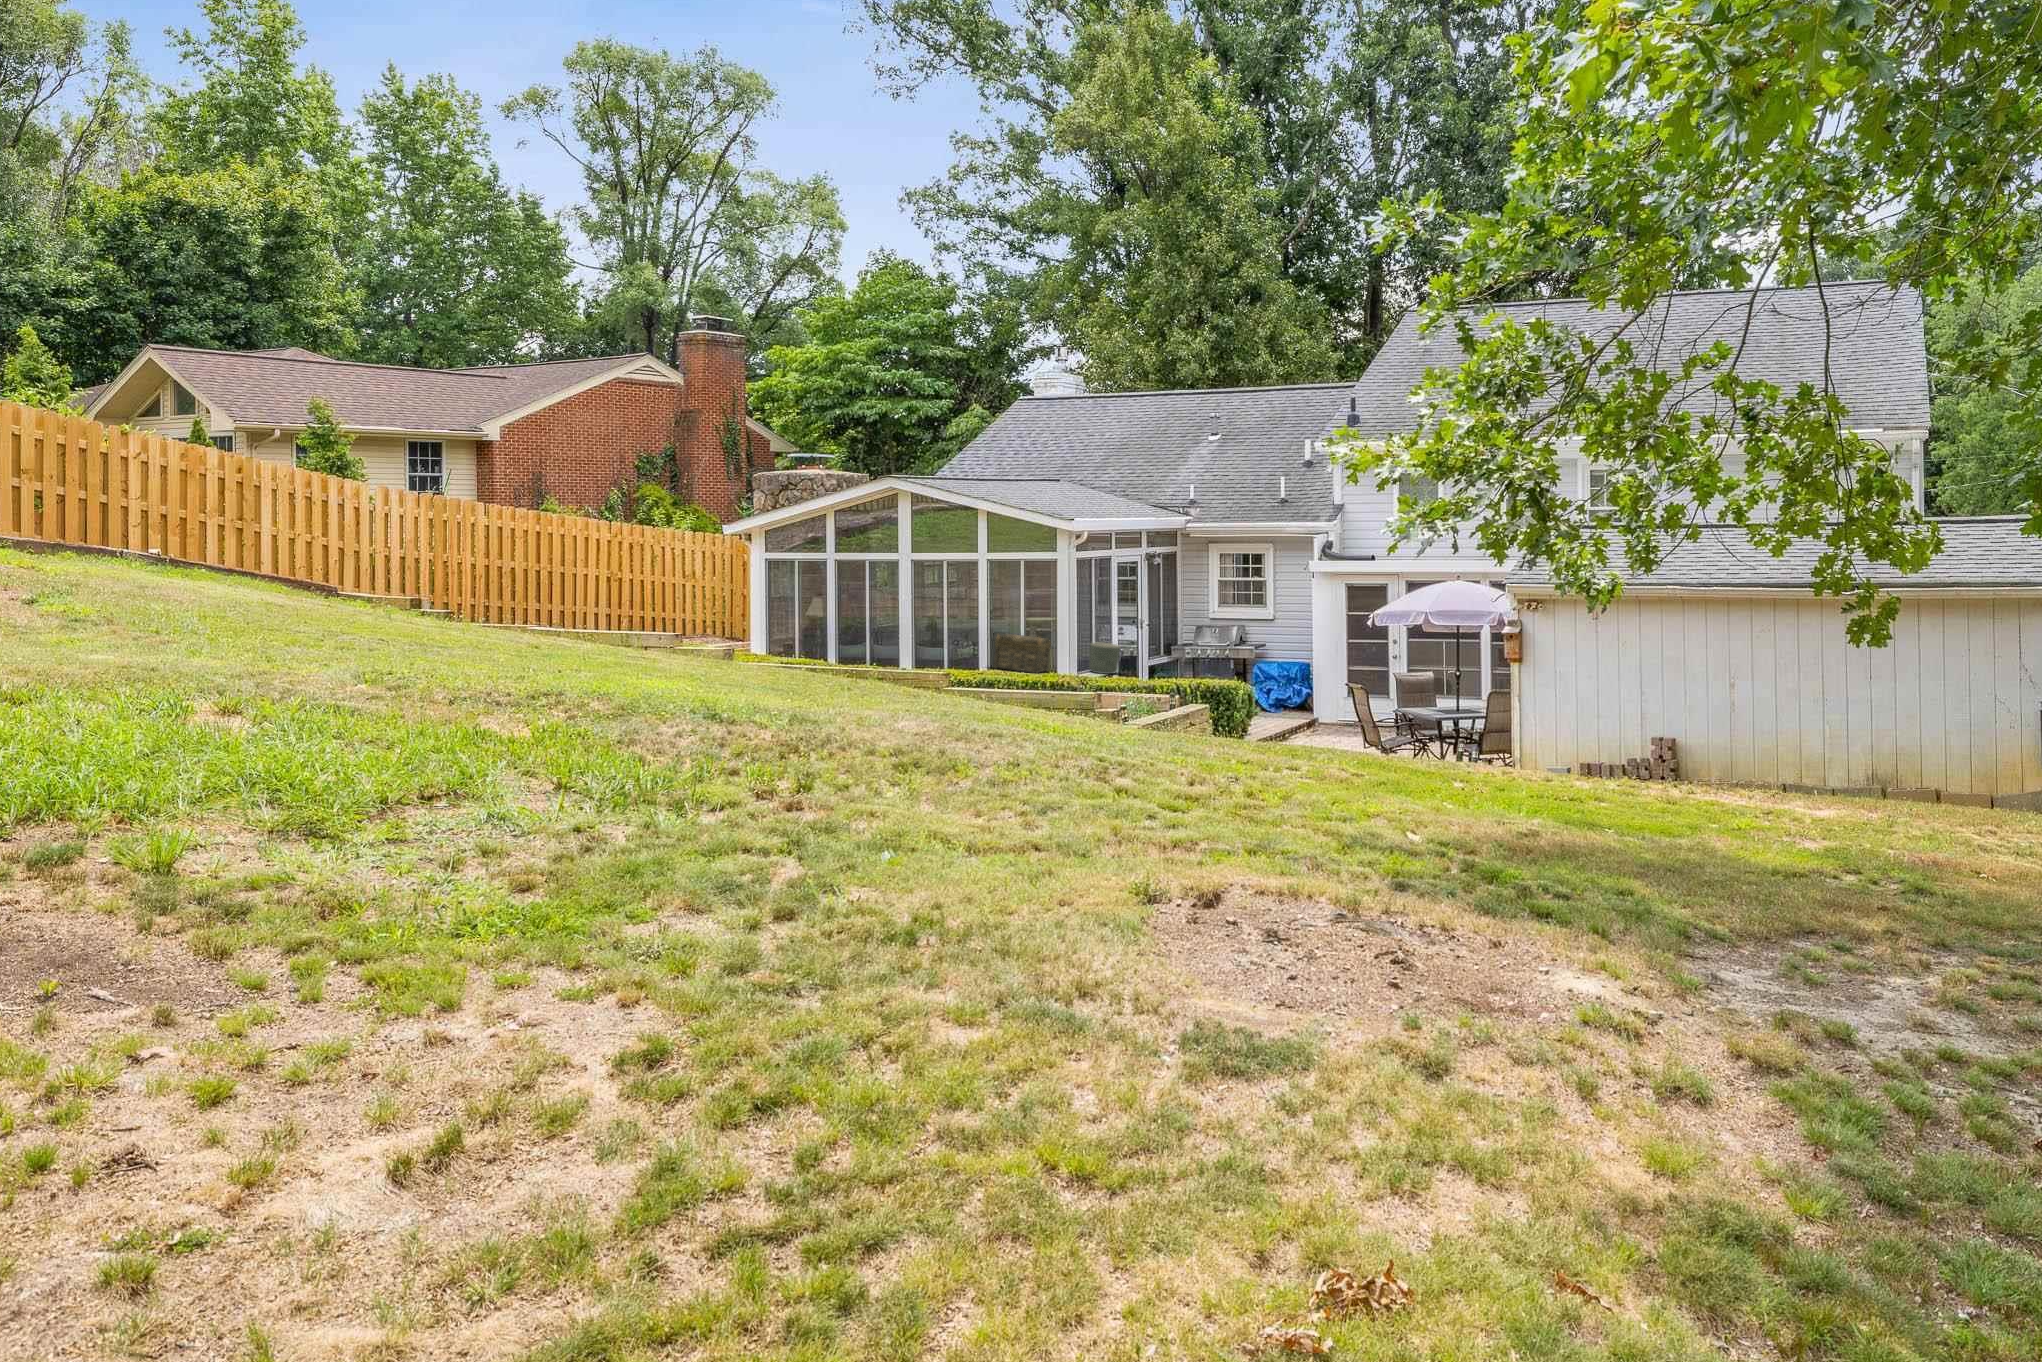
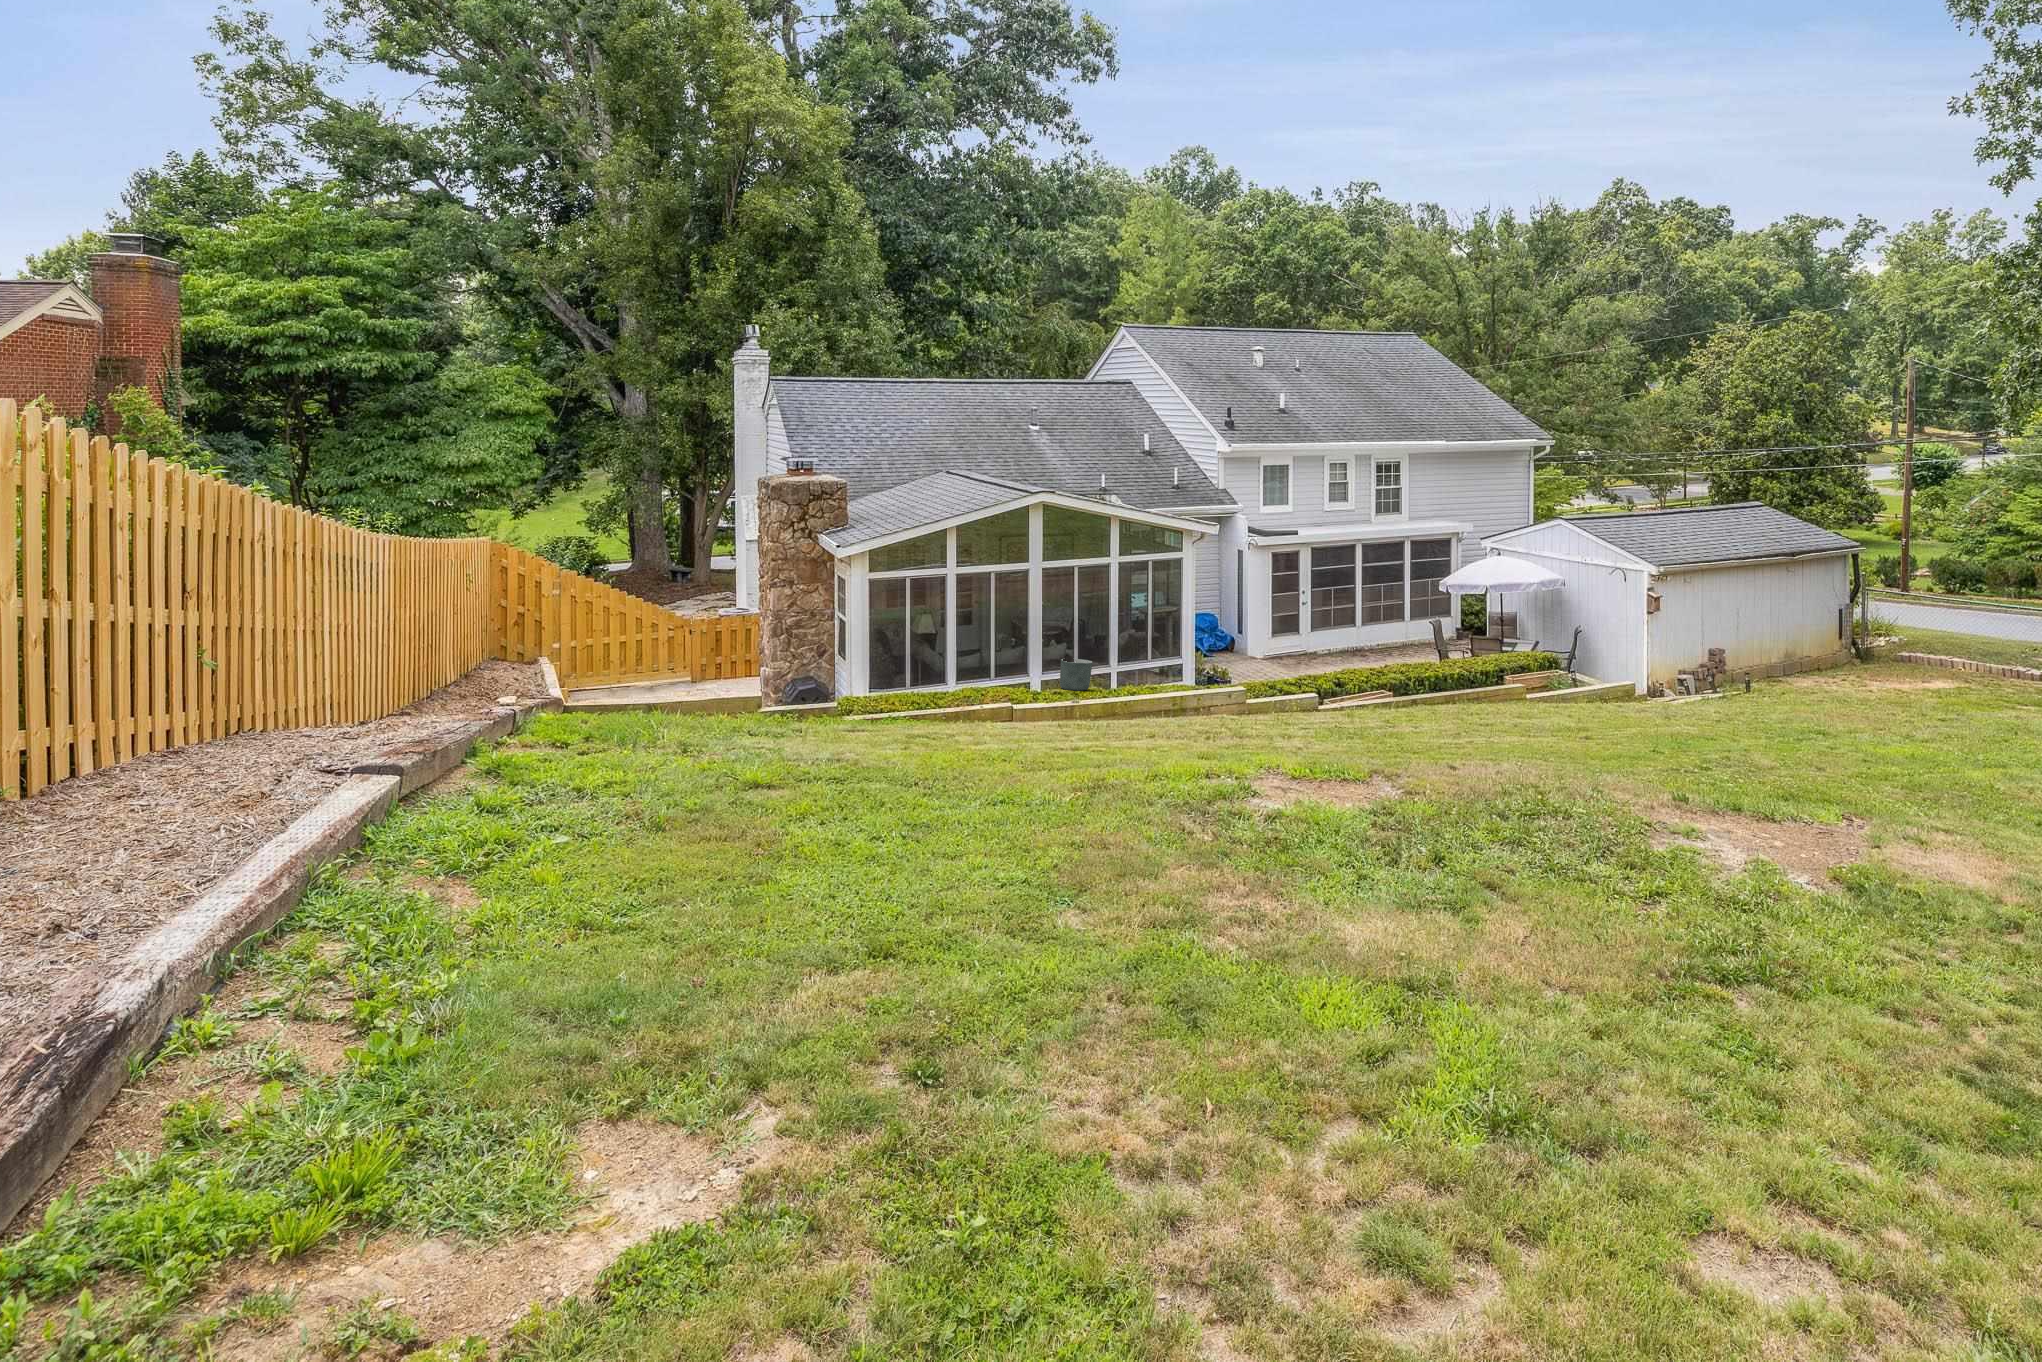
basket: present [994,634,1051,673] -> none [962,648,1022,691]

